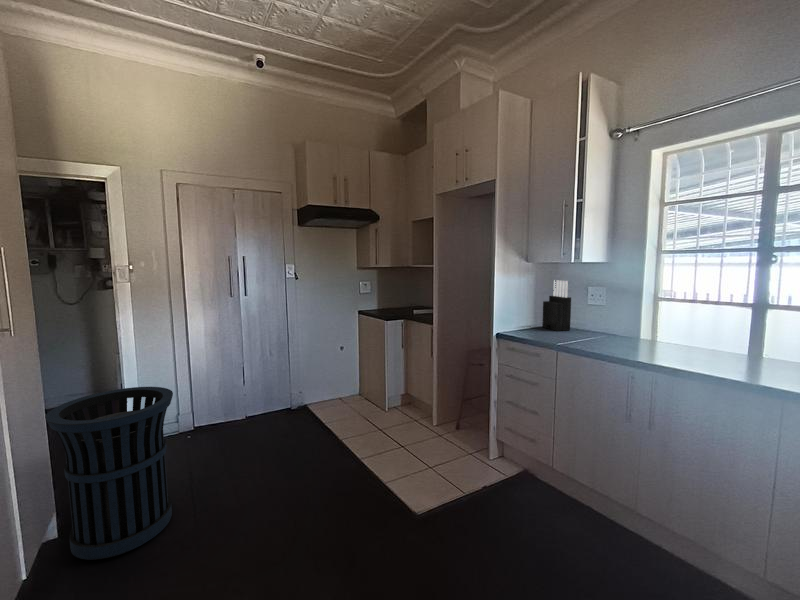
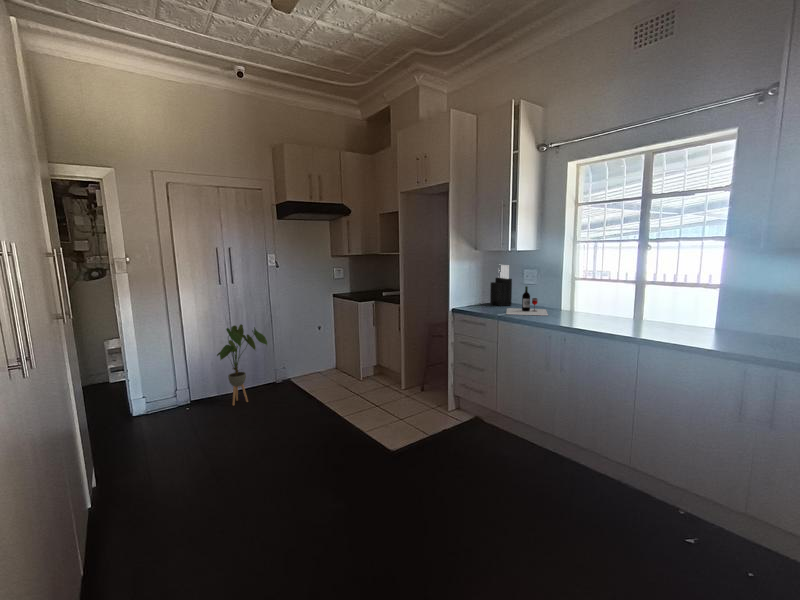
wine bottle: none [566,308,626,347] -> present [506,286,548,316]
house plant: none [223,342,280,435] -> present [217,324,267,406]
trash can: present [45,387,173,560] -> none [87,361,190,496]

